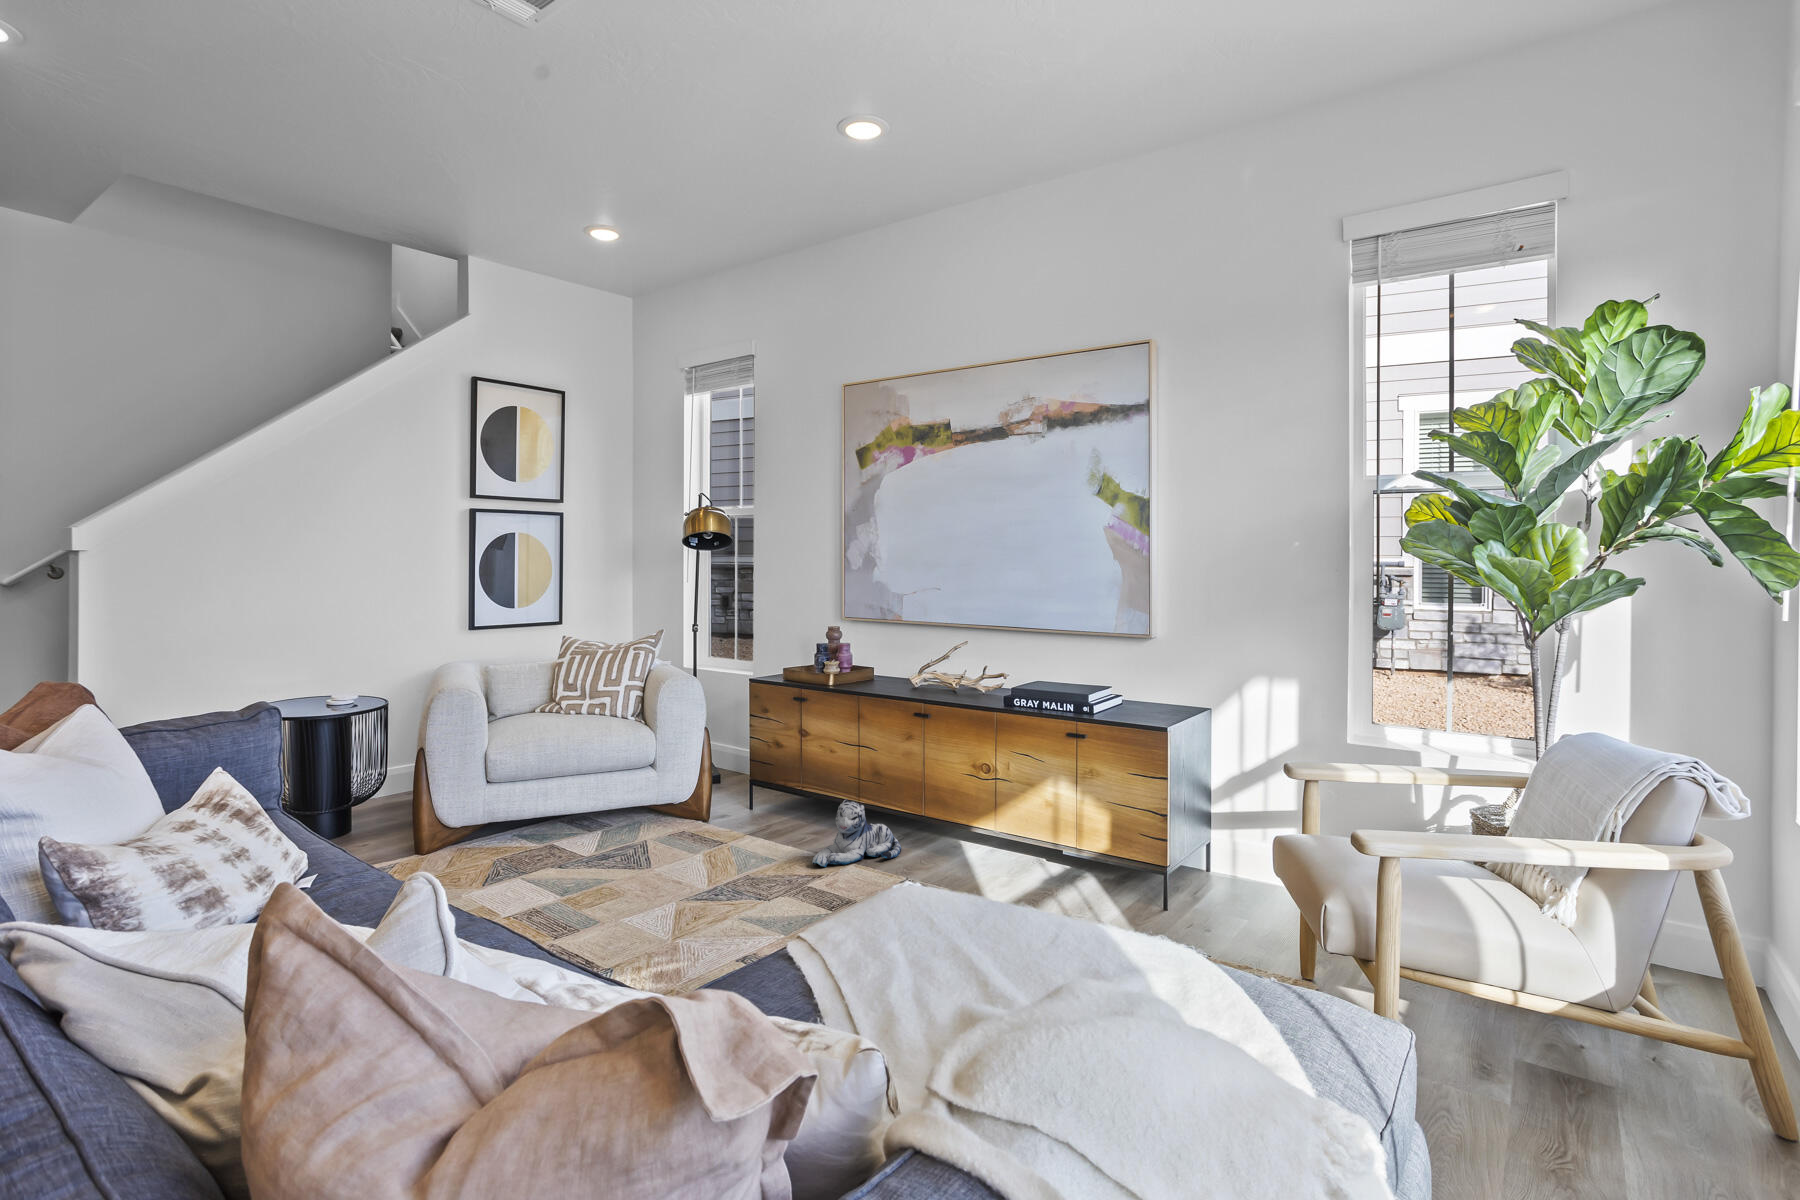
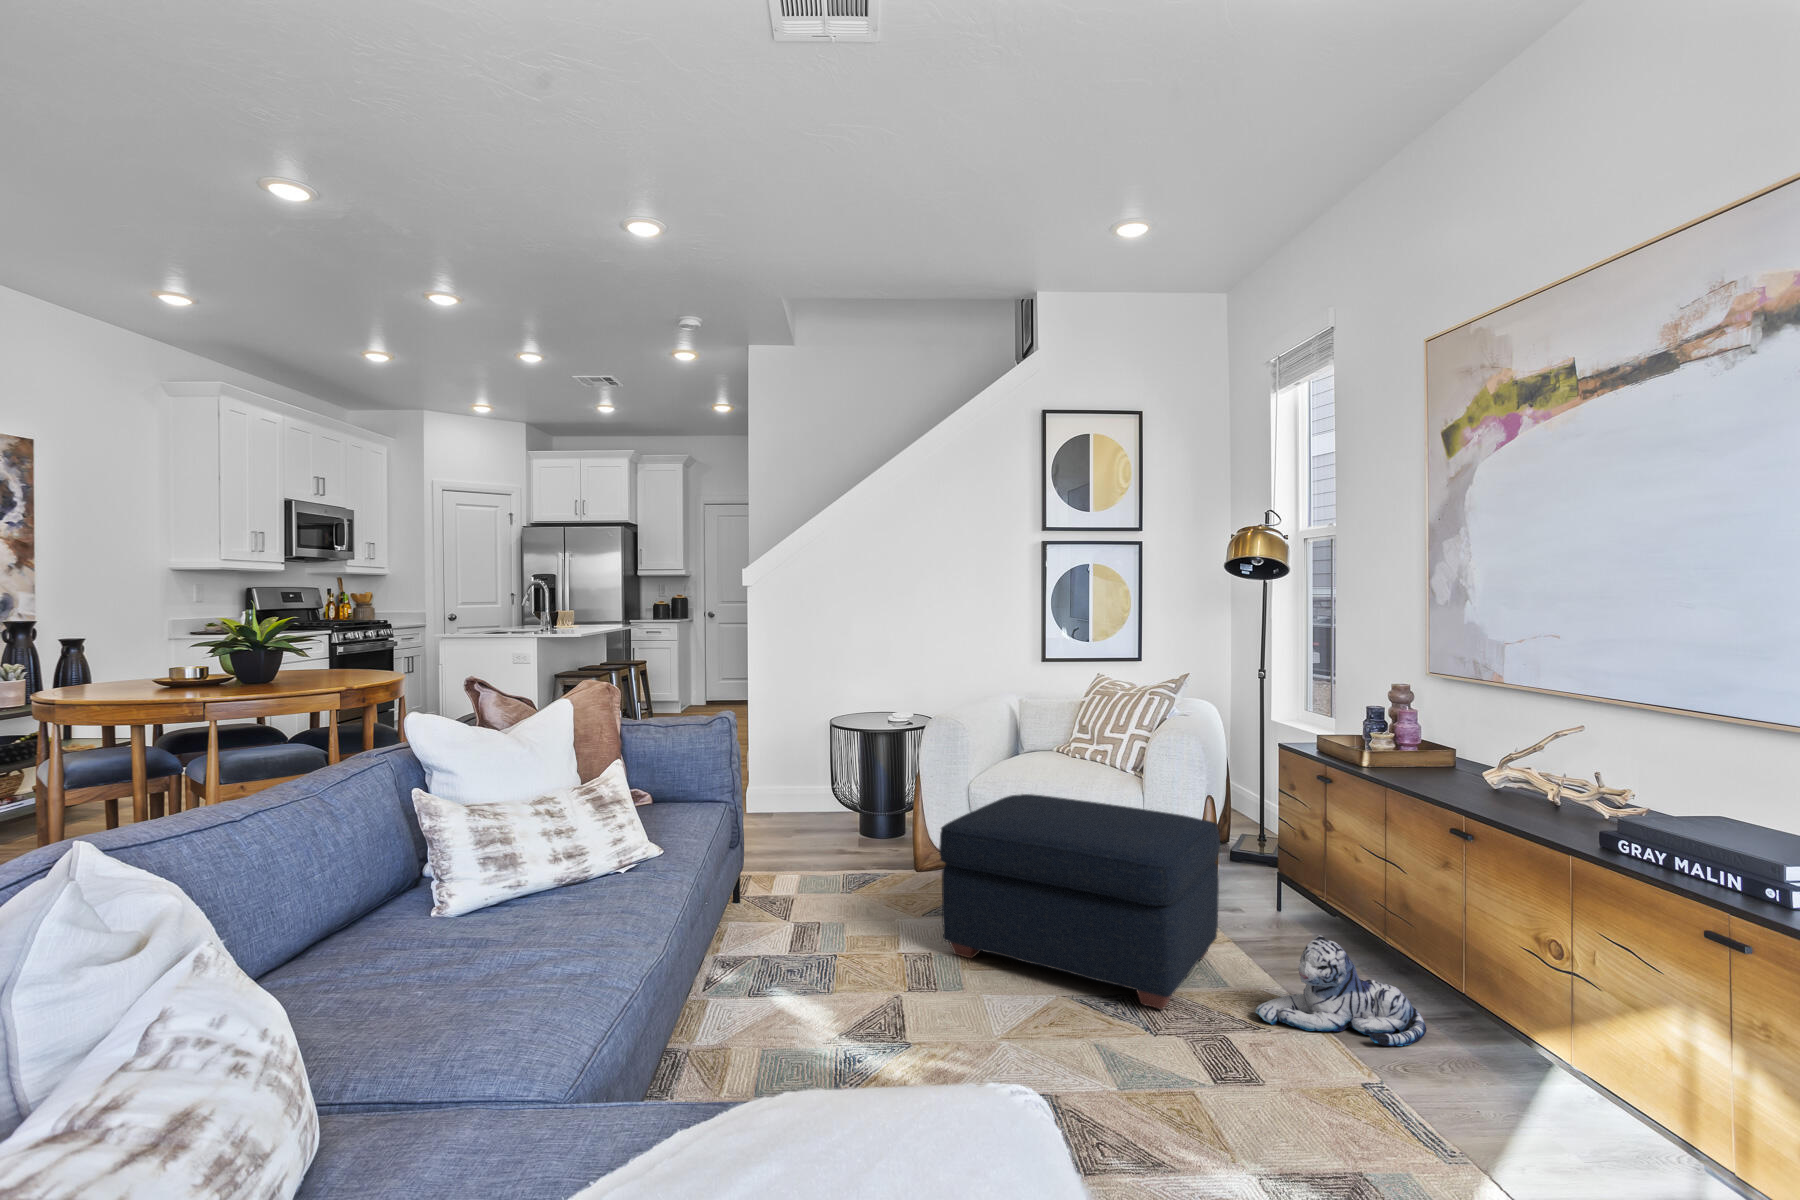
ottoman: none [548,739,771,894] -> present [939,794,1220,1009]

